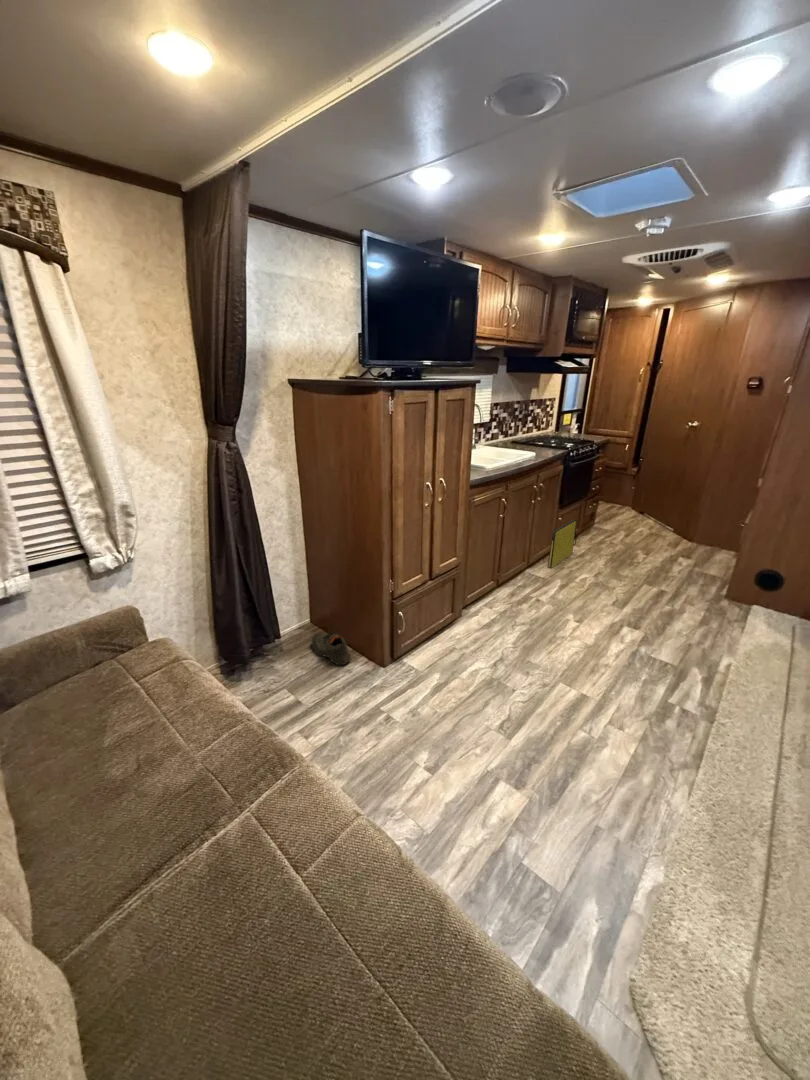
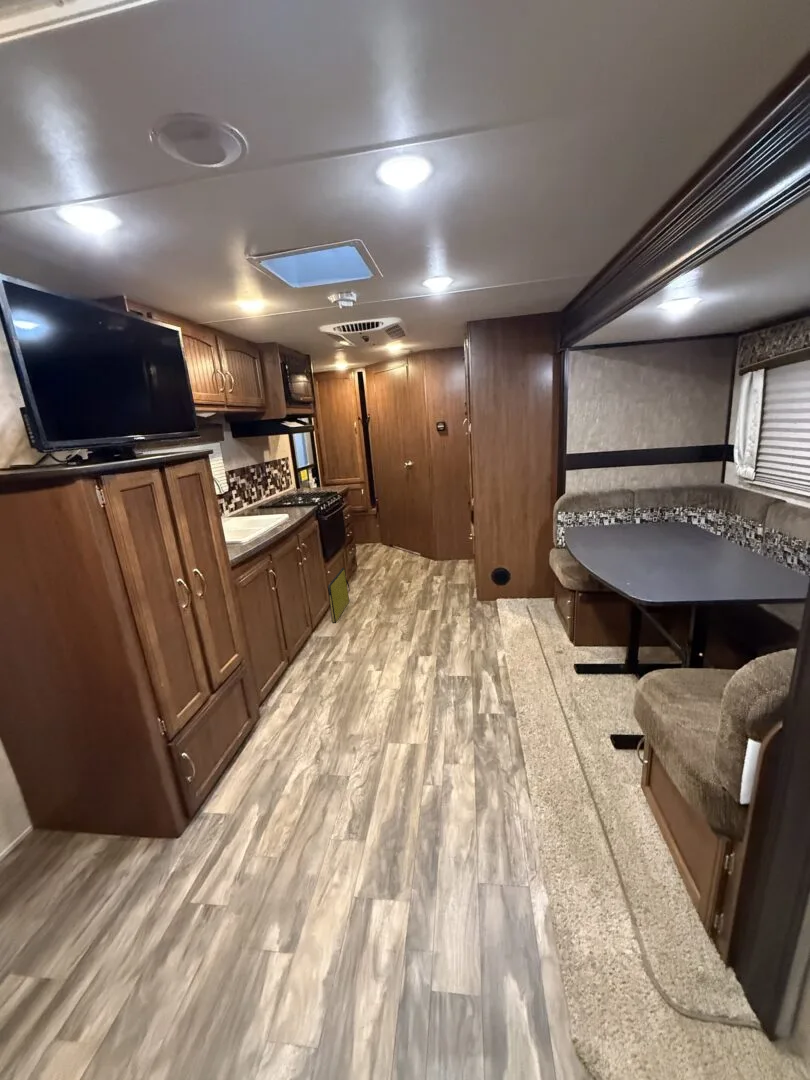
shoe: present [312,630,350,665] -> none [41,814,121,878]

